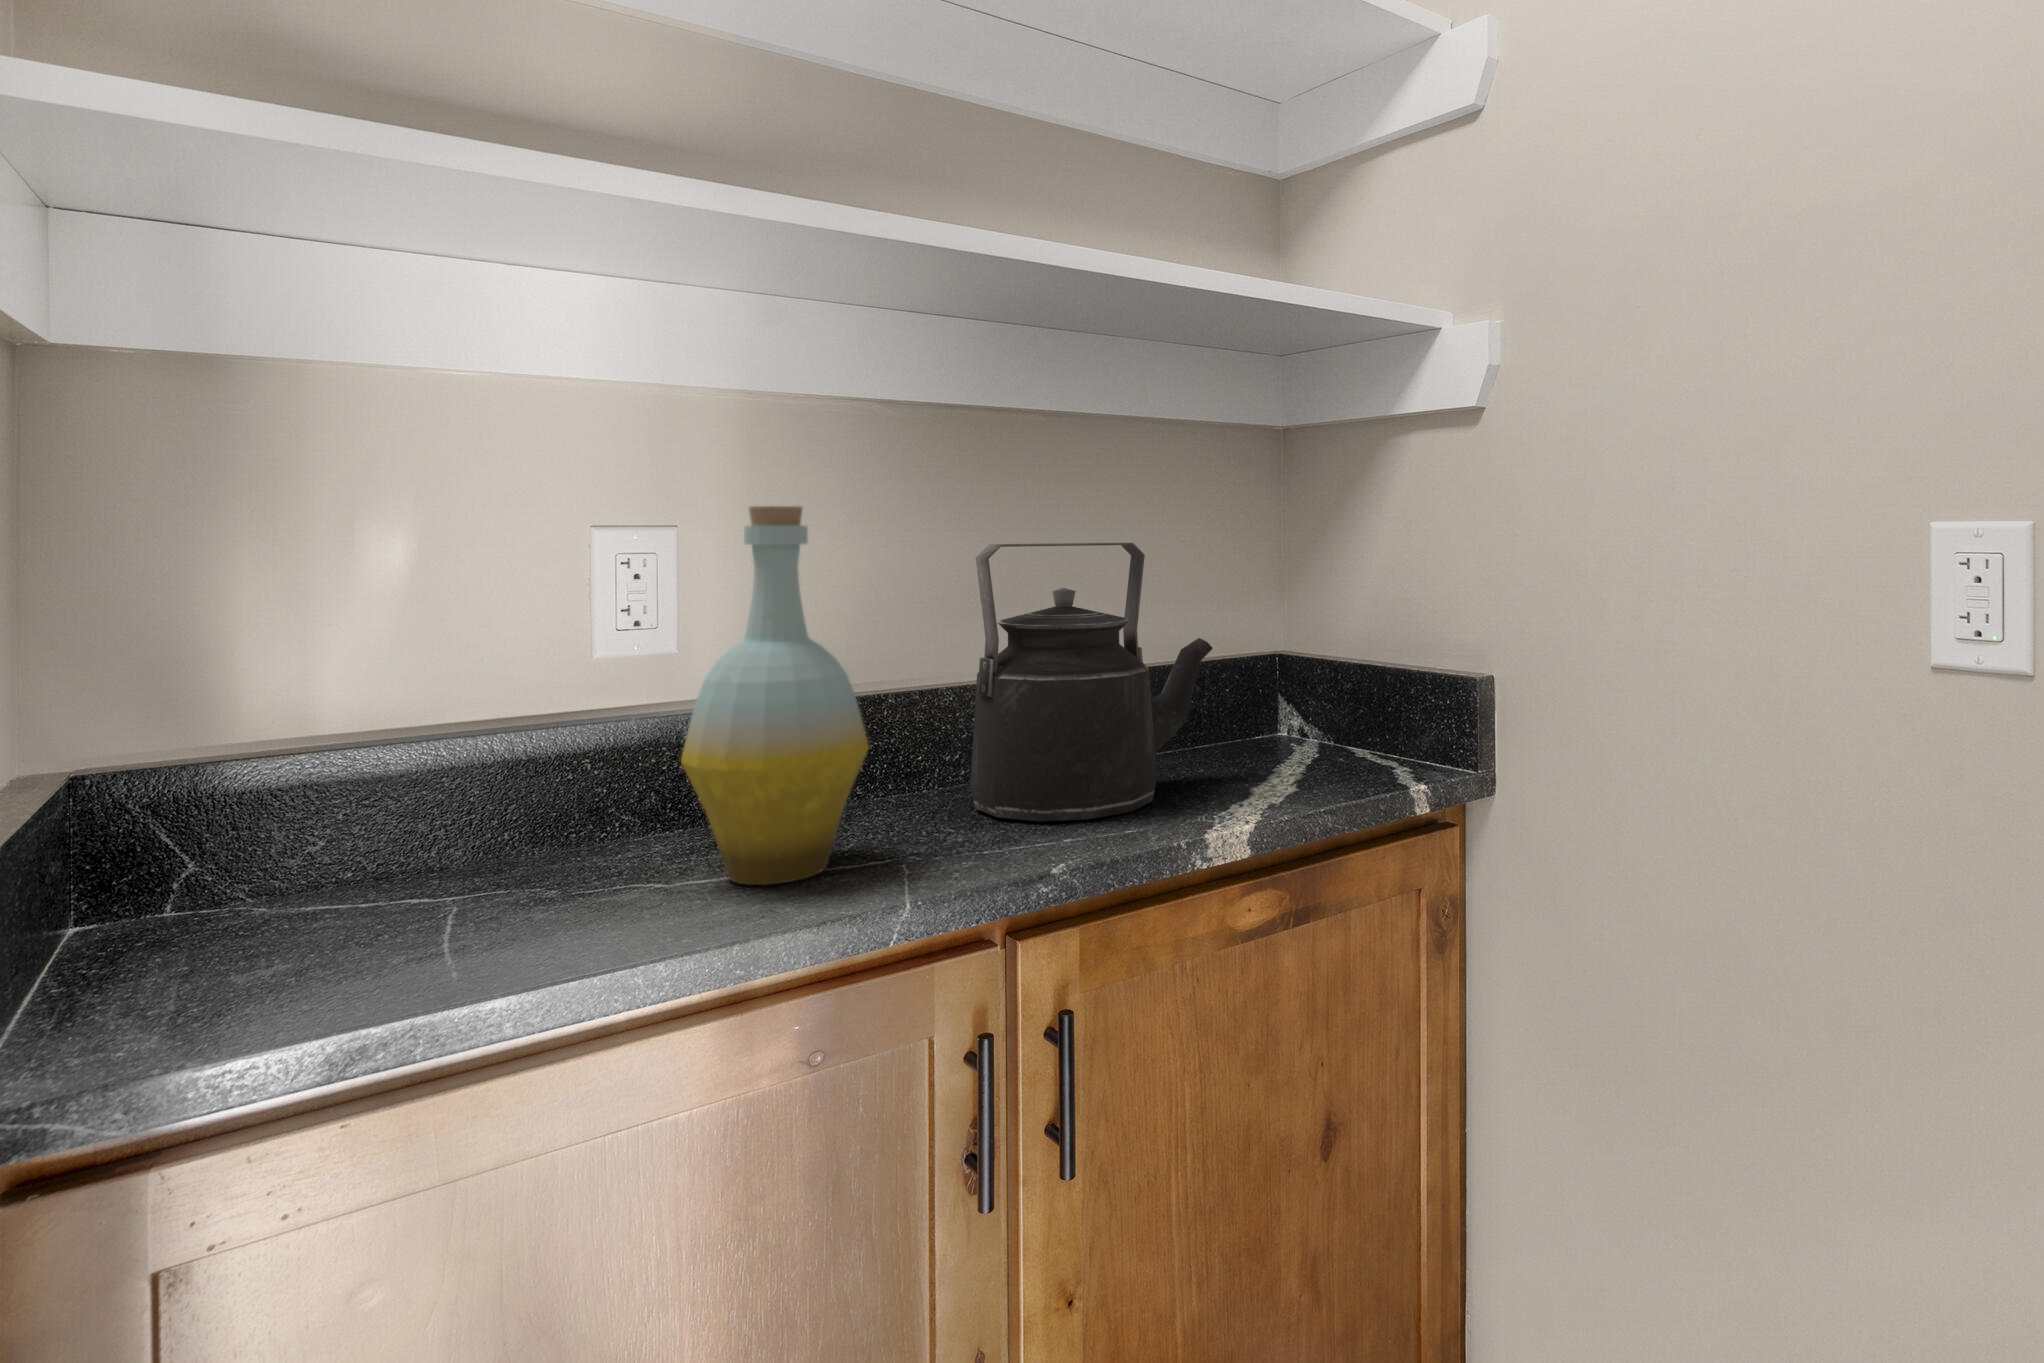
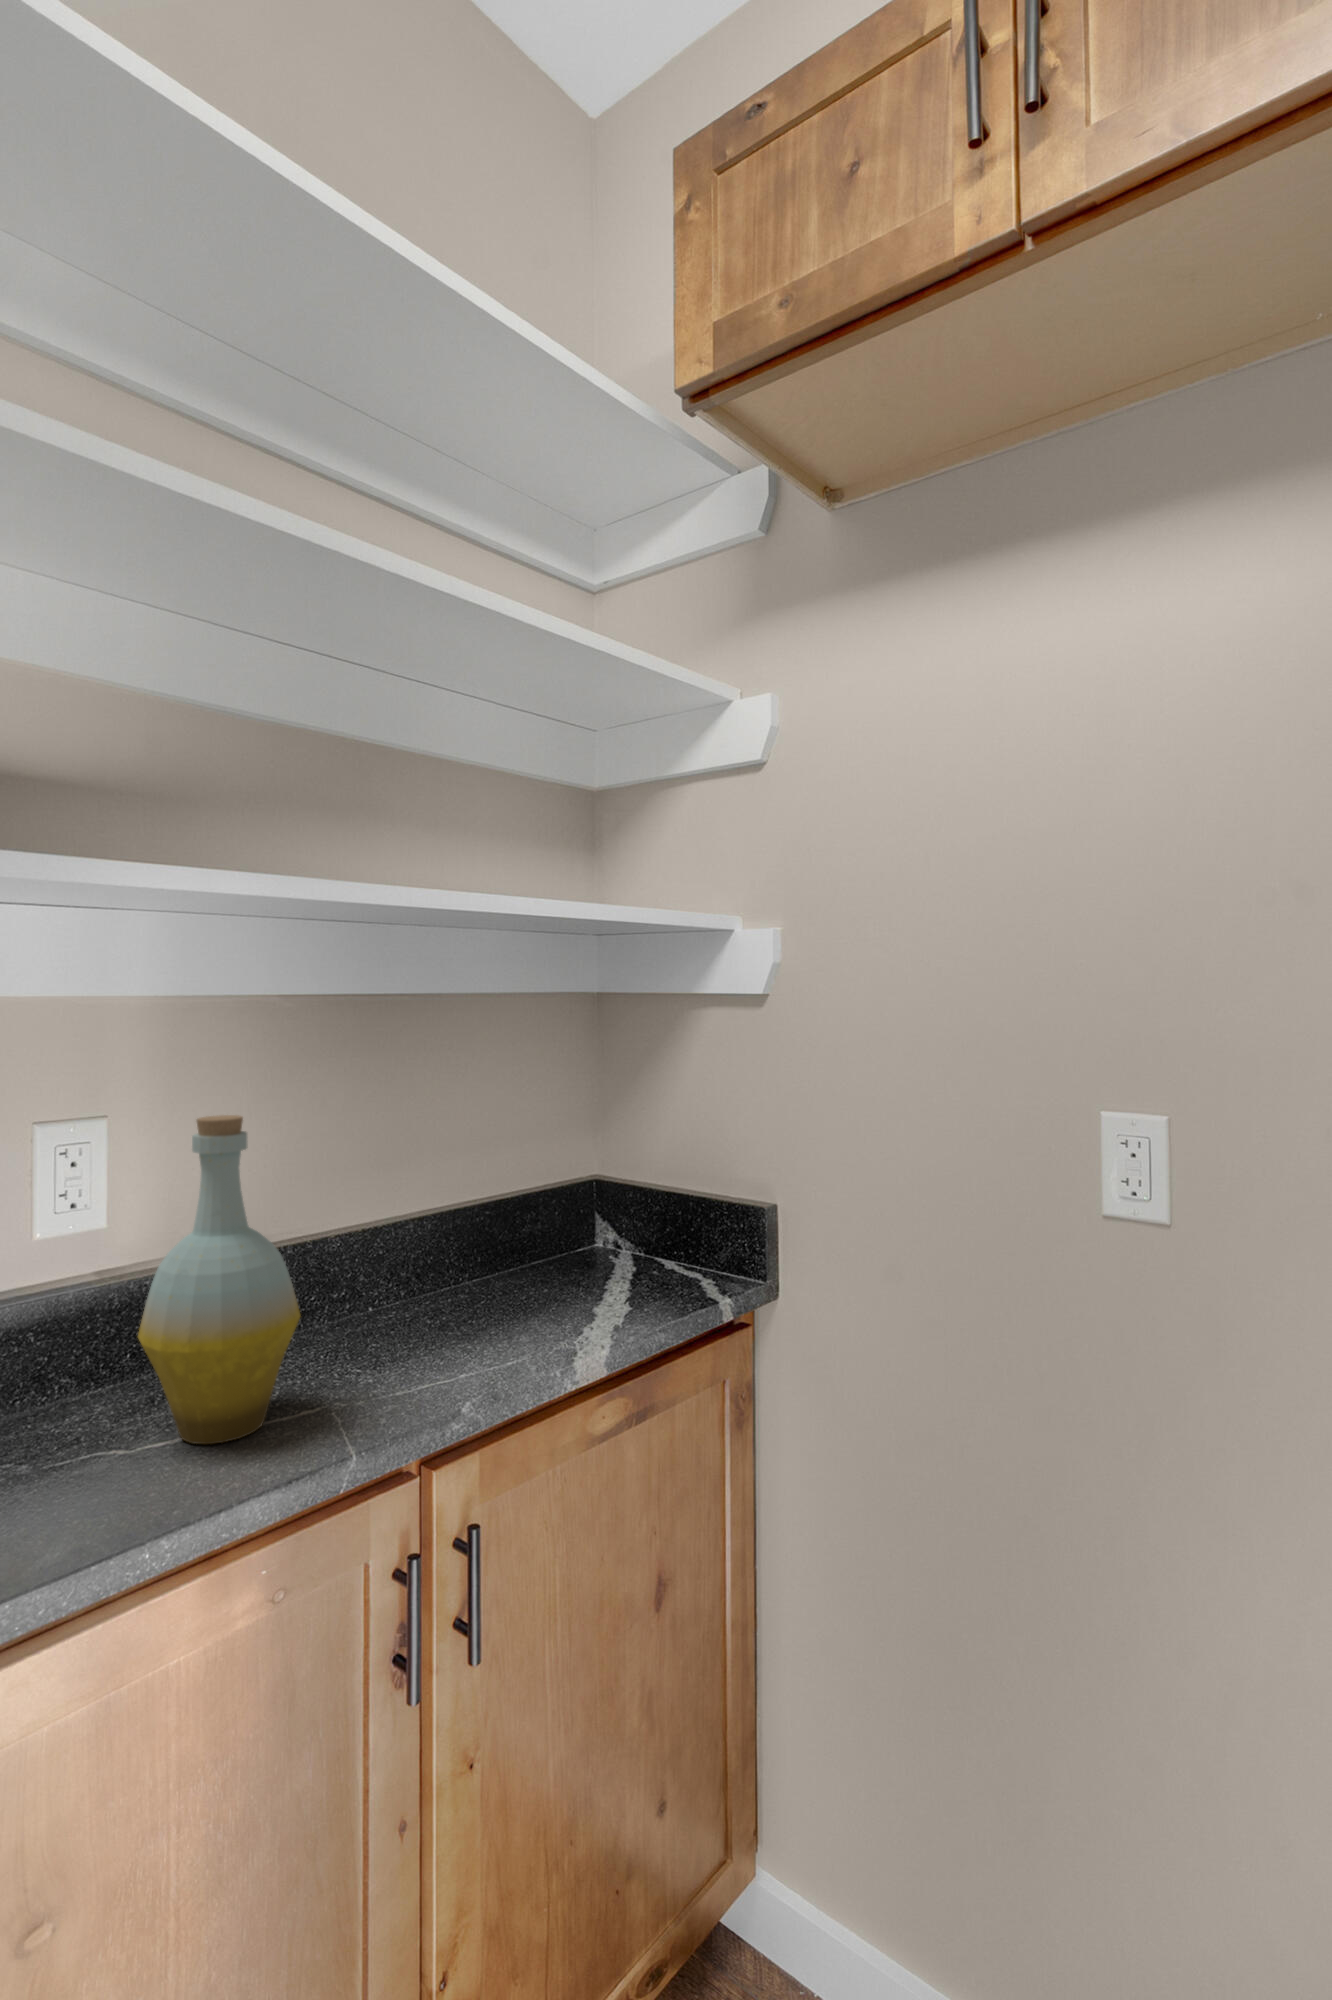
kettle: present [970,543,1213,821] -> none [364,1112,557,1356]

